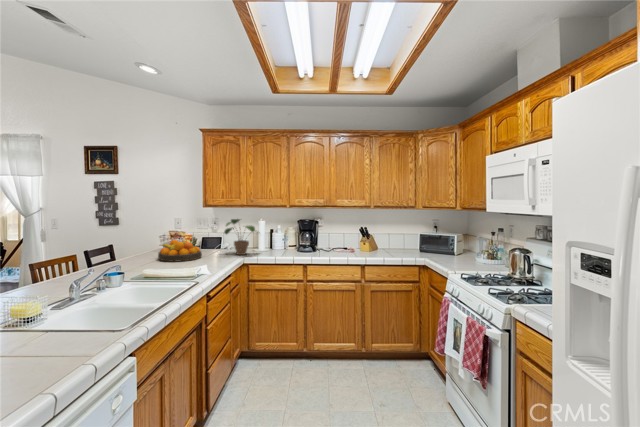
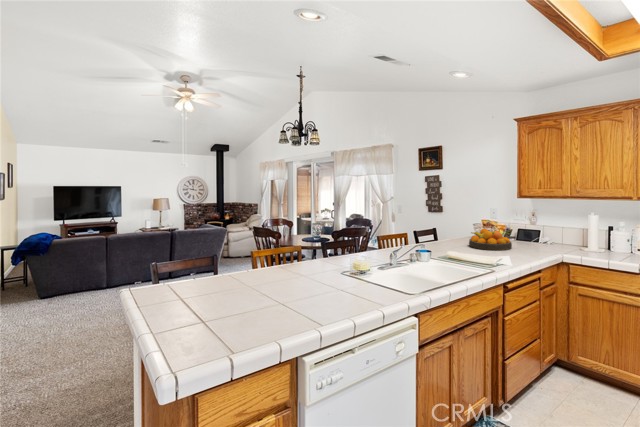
potted plant: present [224,219,255,255] -> none [540,210,591,252]

